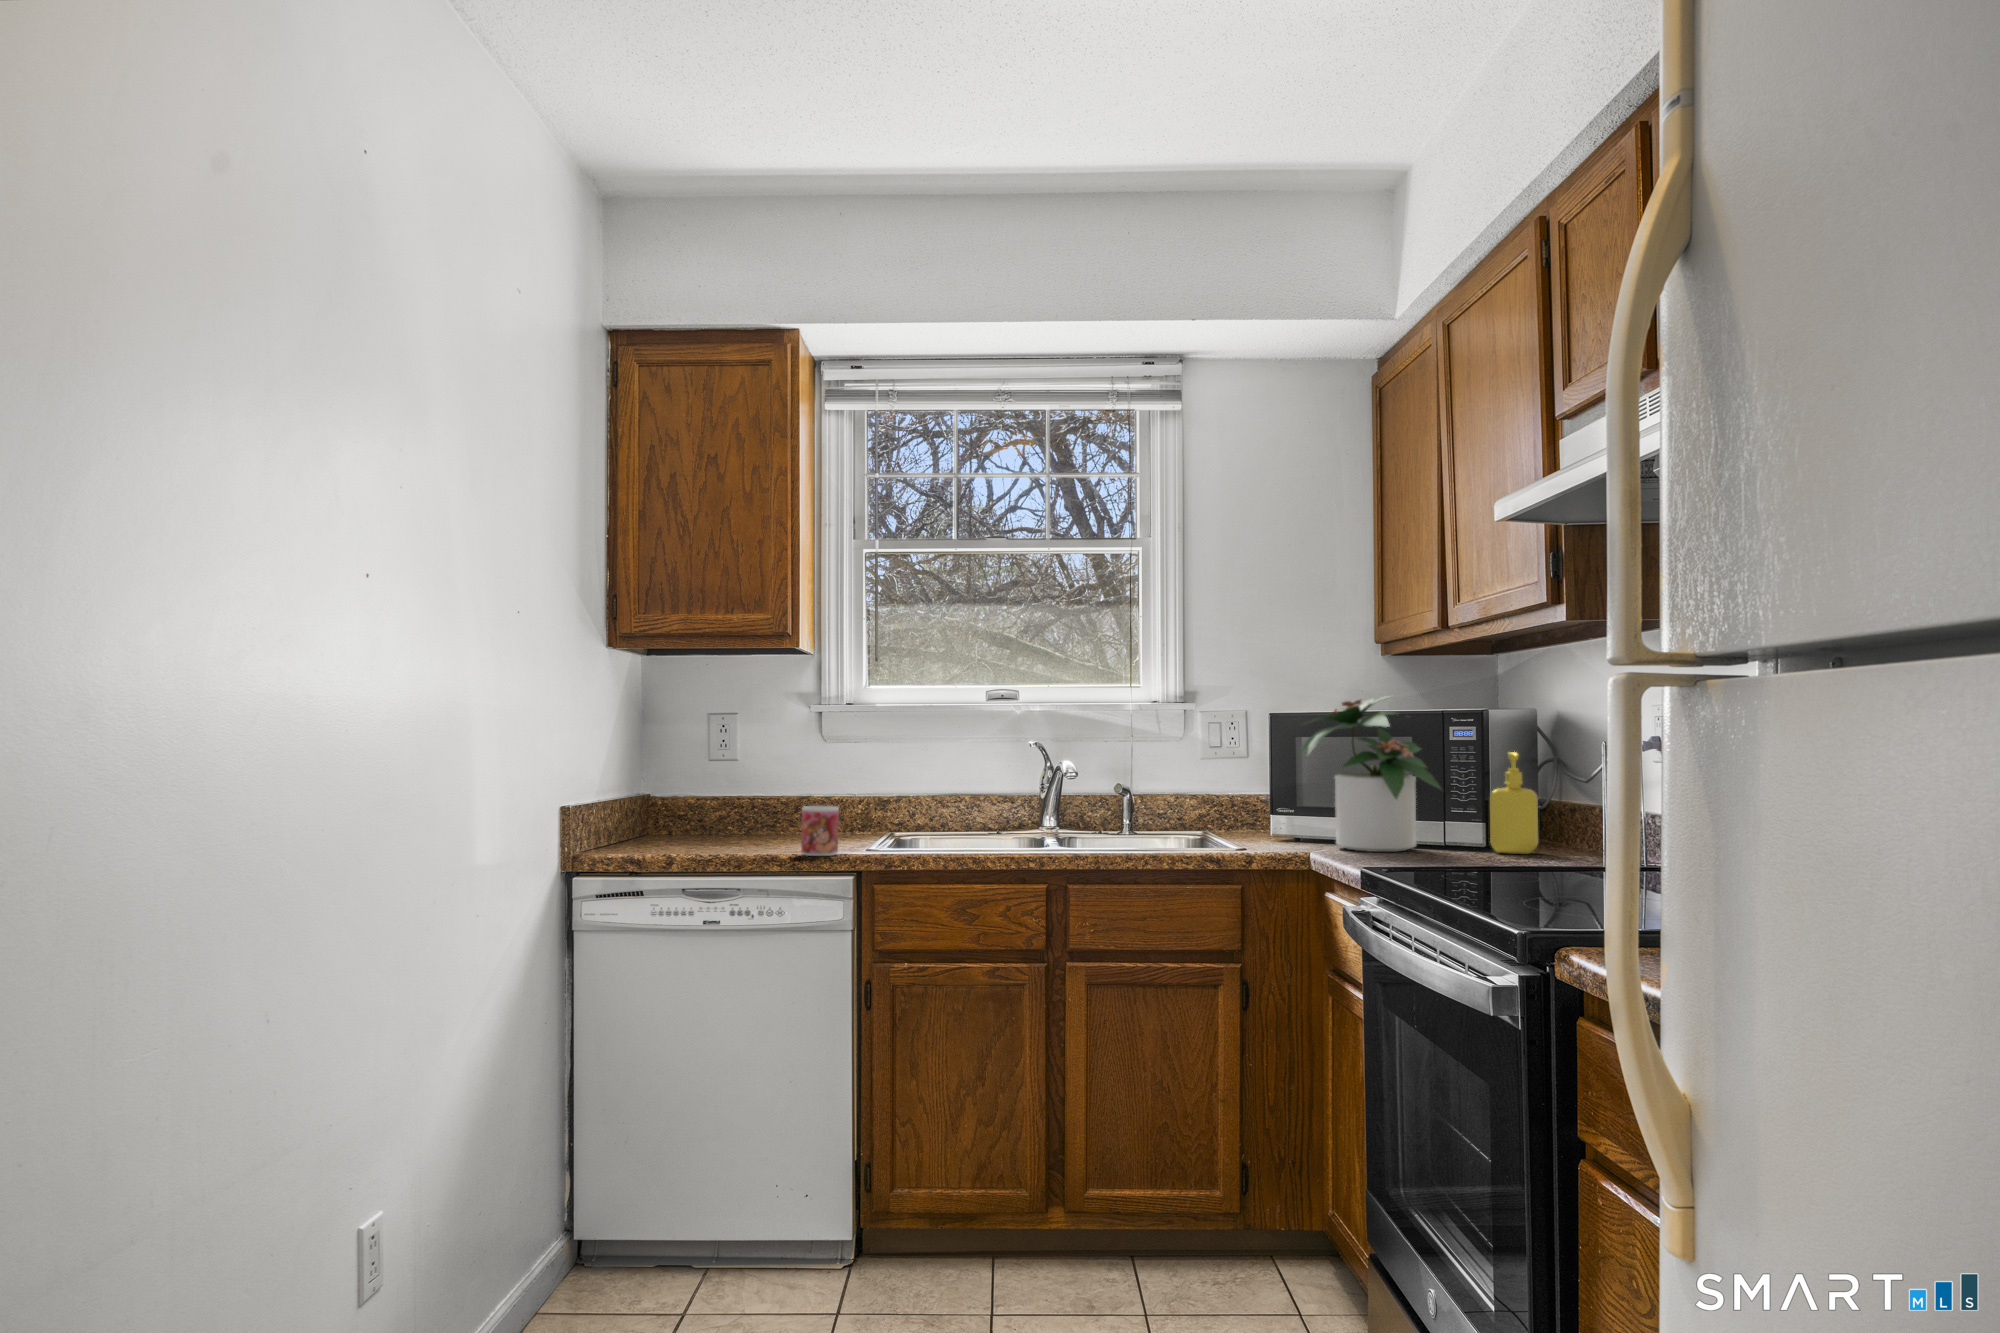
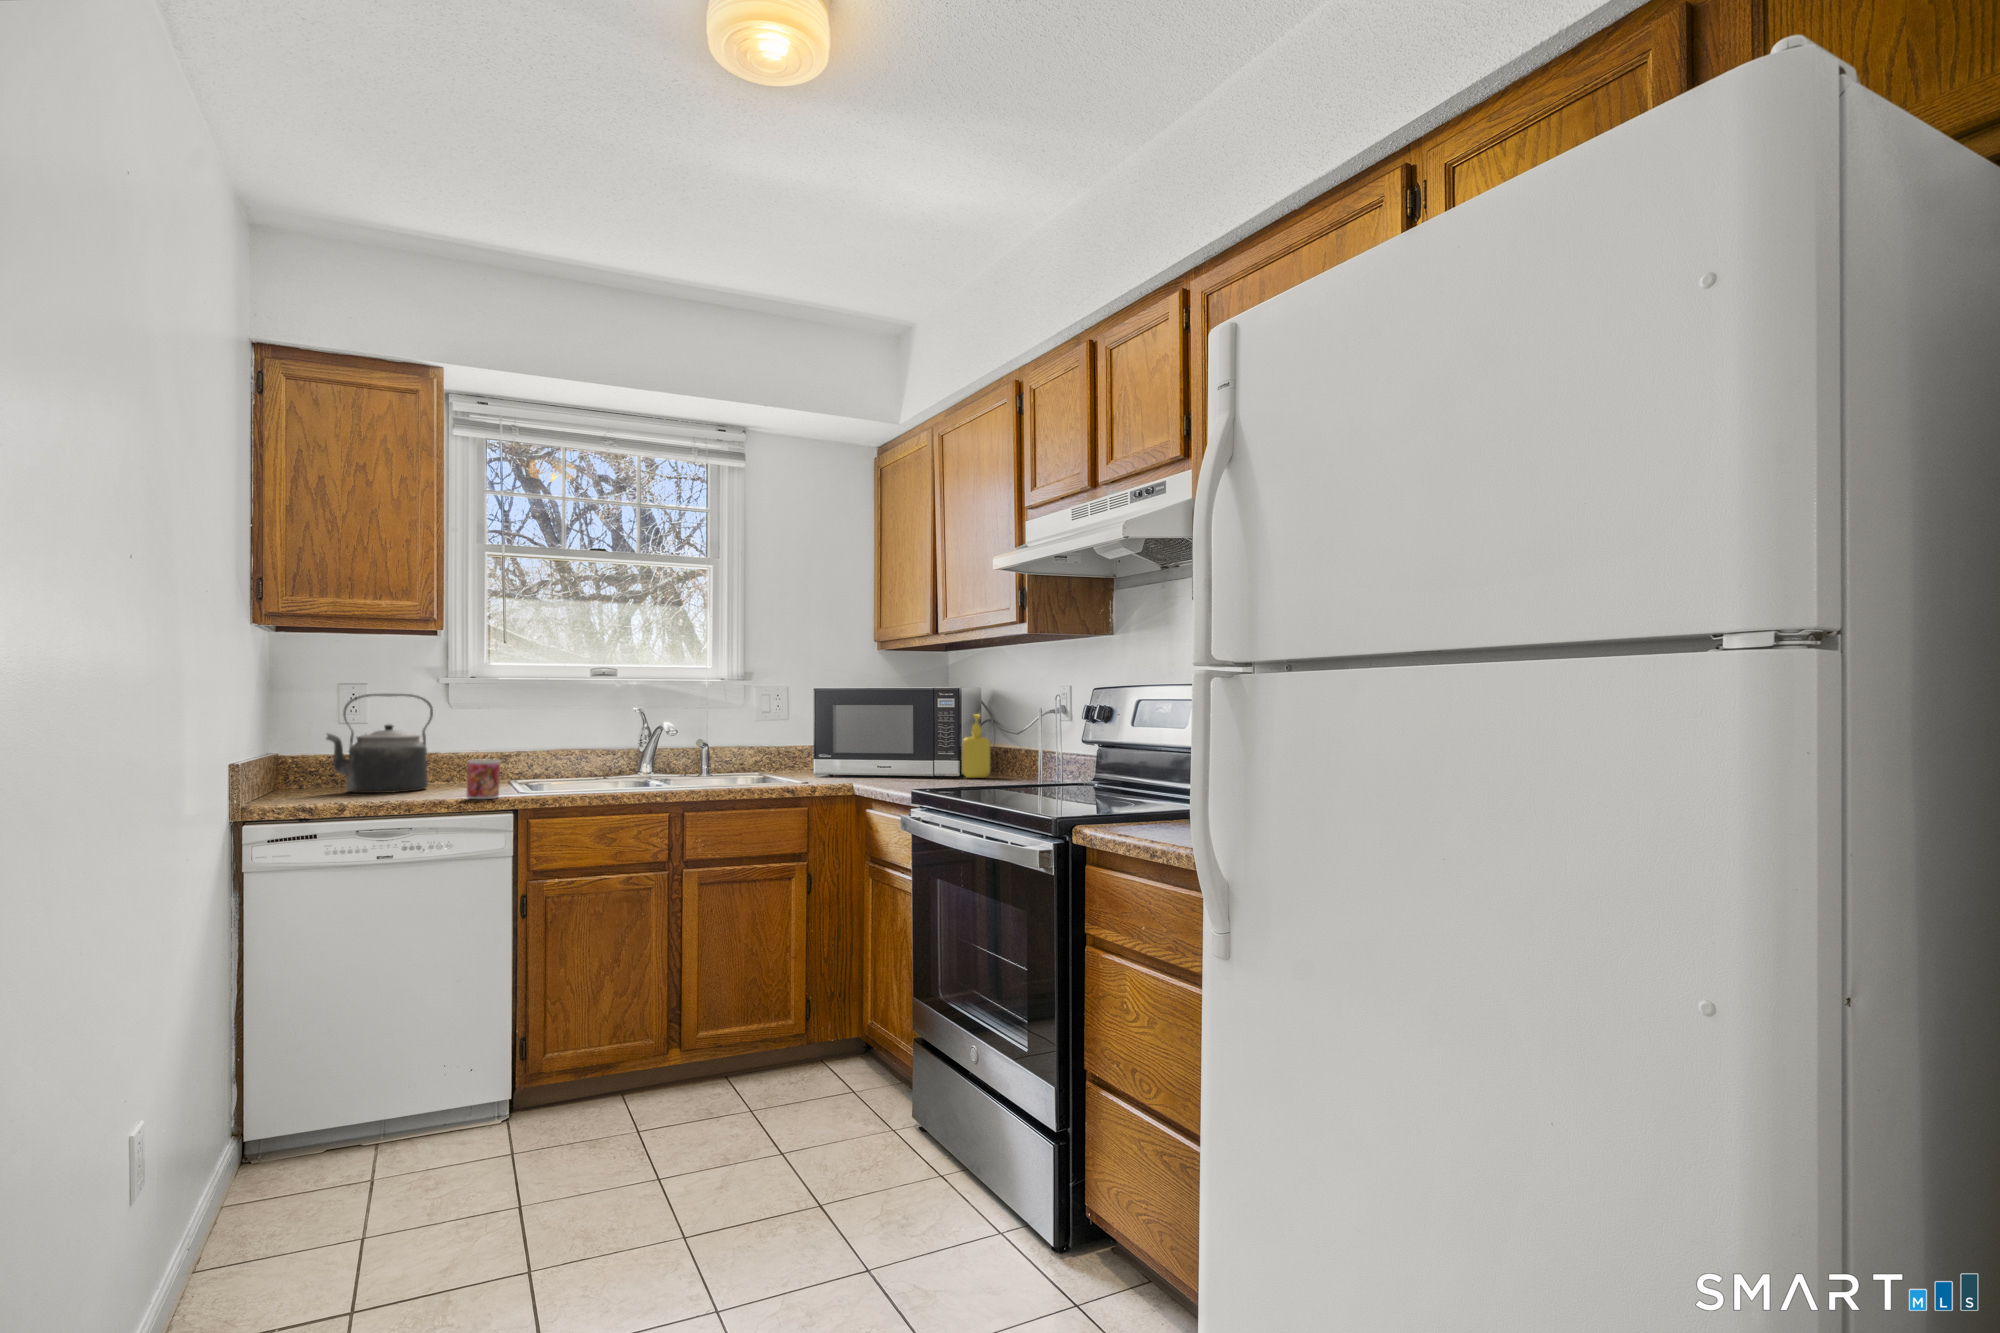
potted plant: present [1301,696,1441,852] -> none [840,677,935,780]
kettle: none [694,724,804,840] -> present [326,694,433,793]

